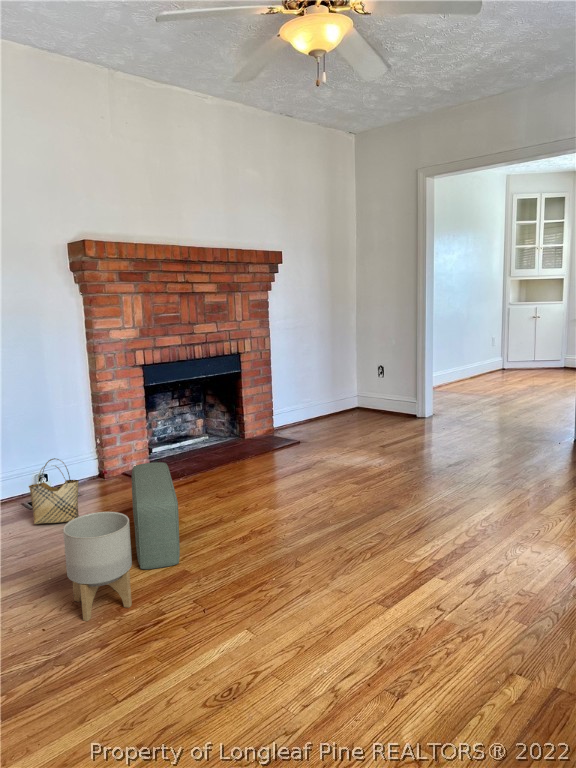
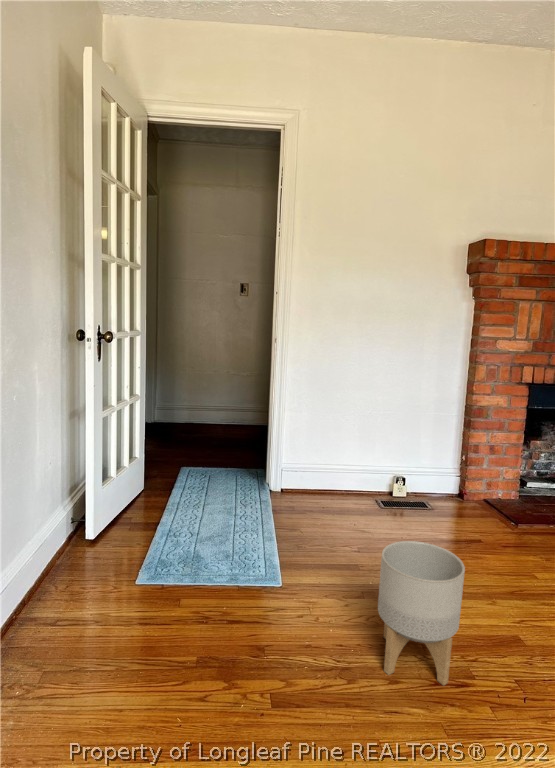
woven basket: present [29,458,79,524] -> none [378,464,429,536]
pouf: present [132,462,180,569] -> none [473,497,542,651]

